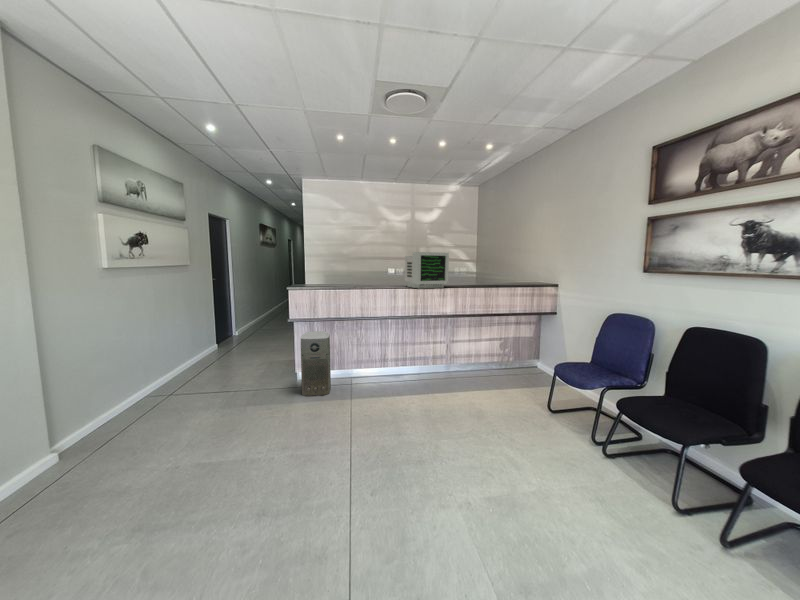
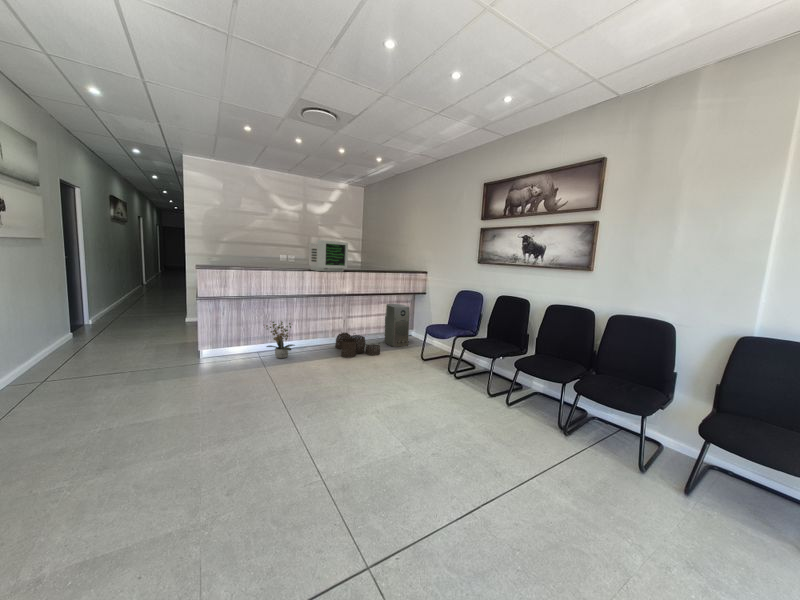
air purifier: present [301,331,331,396] -> present [385,304,409,347]
potted plant: none [352,345,387,388] -> present [266,321,294,358]
woven basket: none [435,359,489,395] -> present [336,332,380,358]

